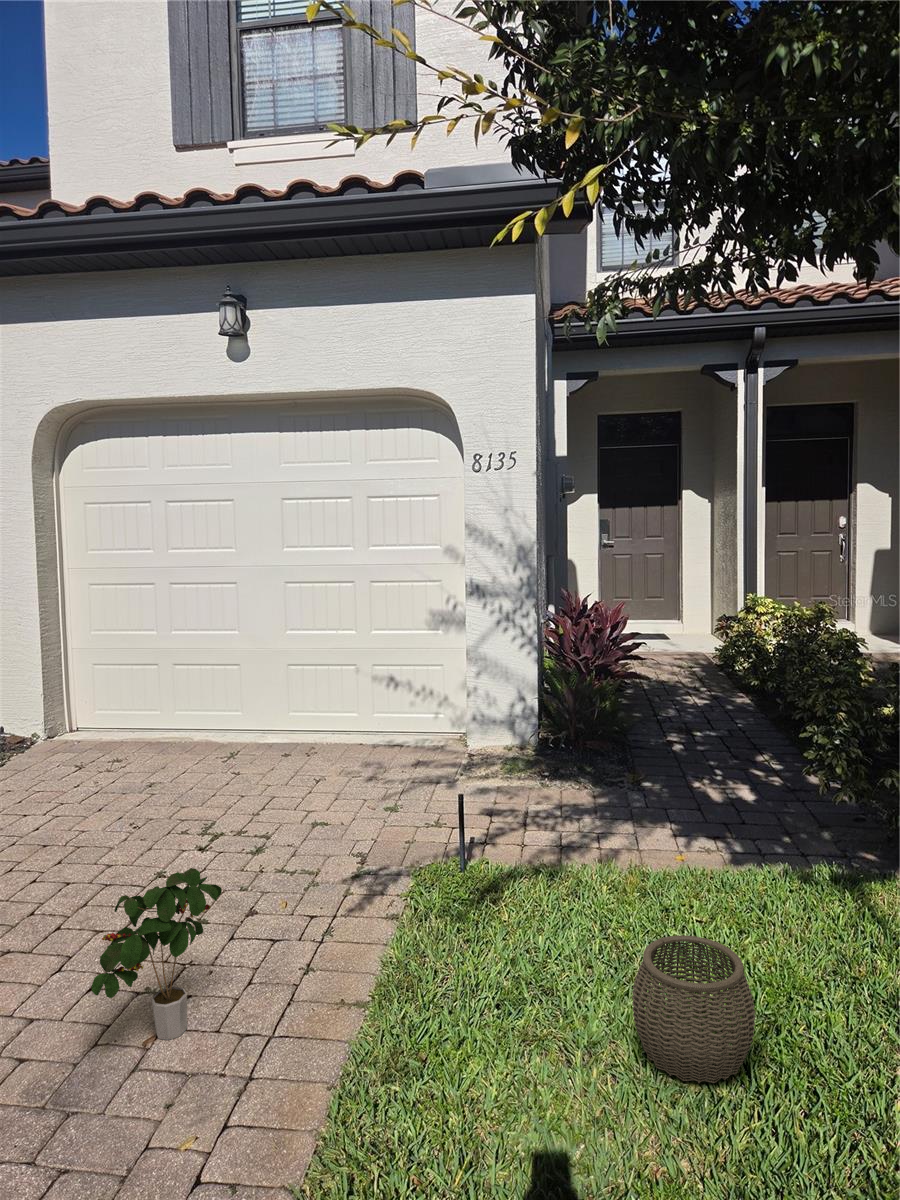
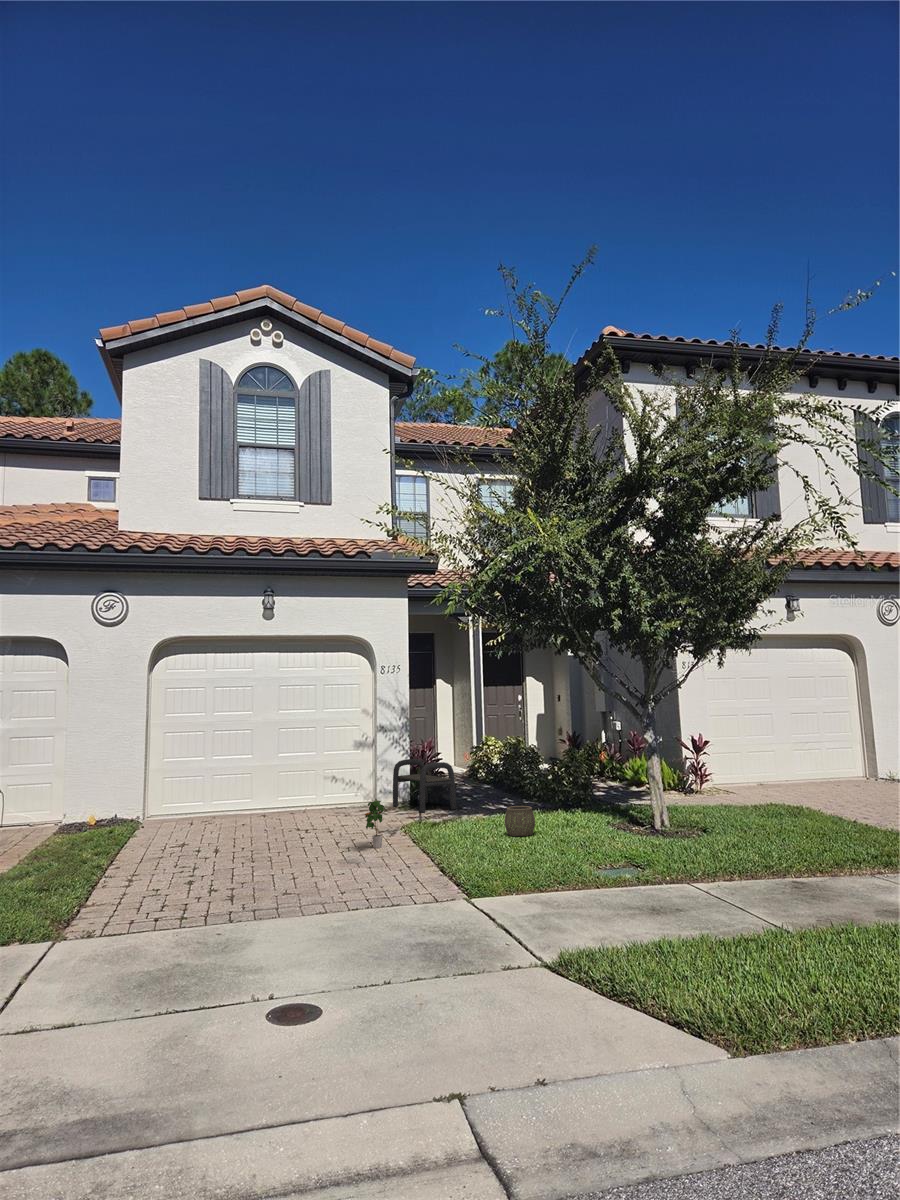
bench: none [492,657,613,796] -> present [393,759,456,813]

